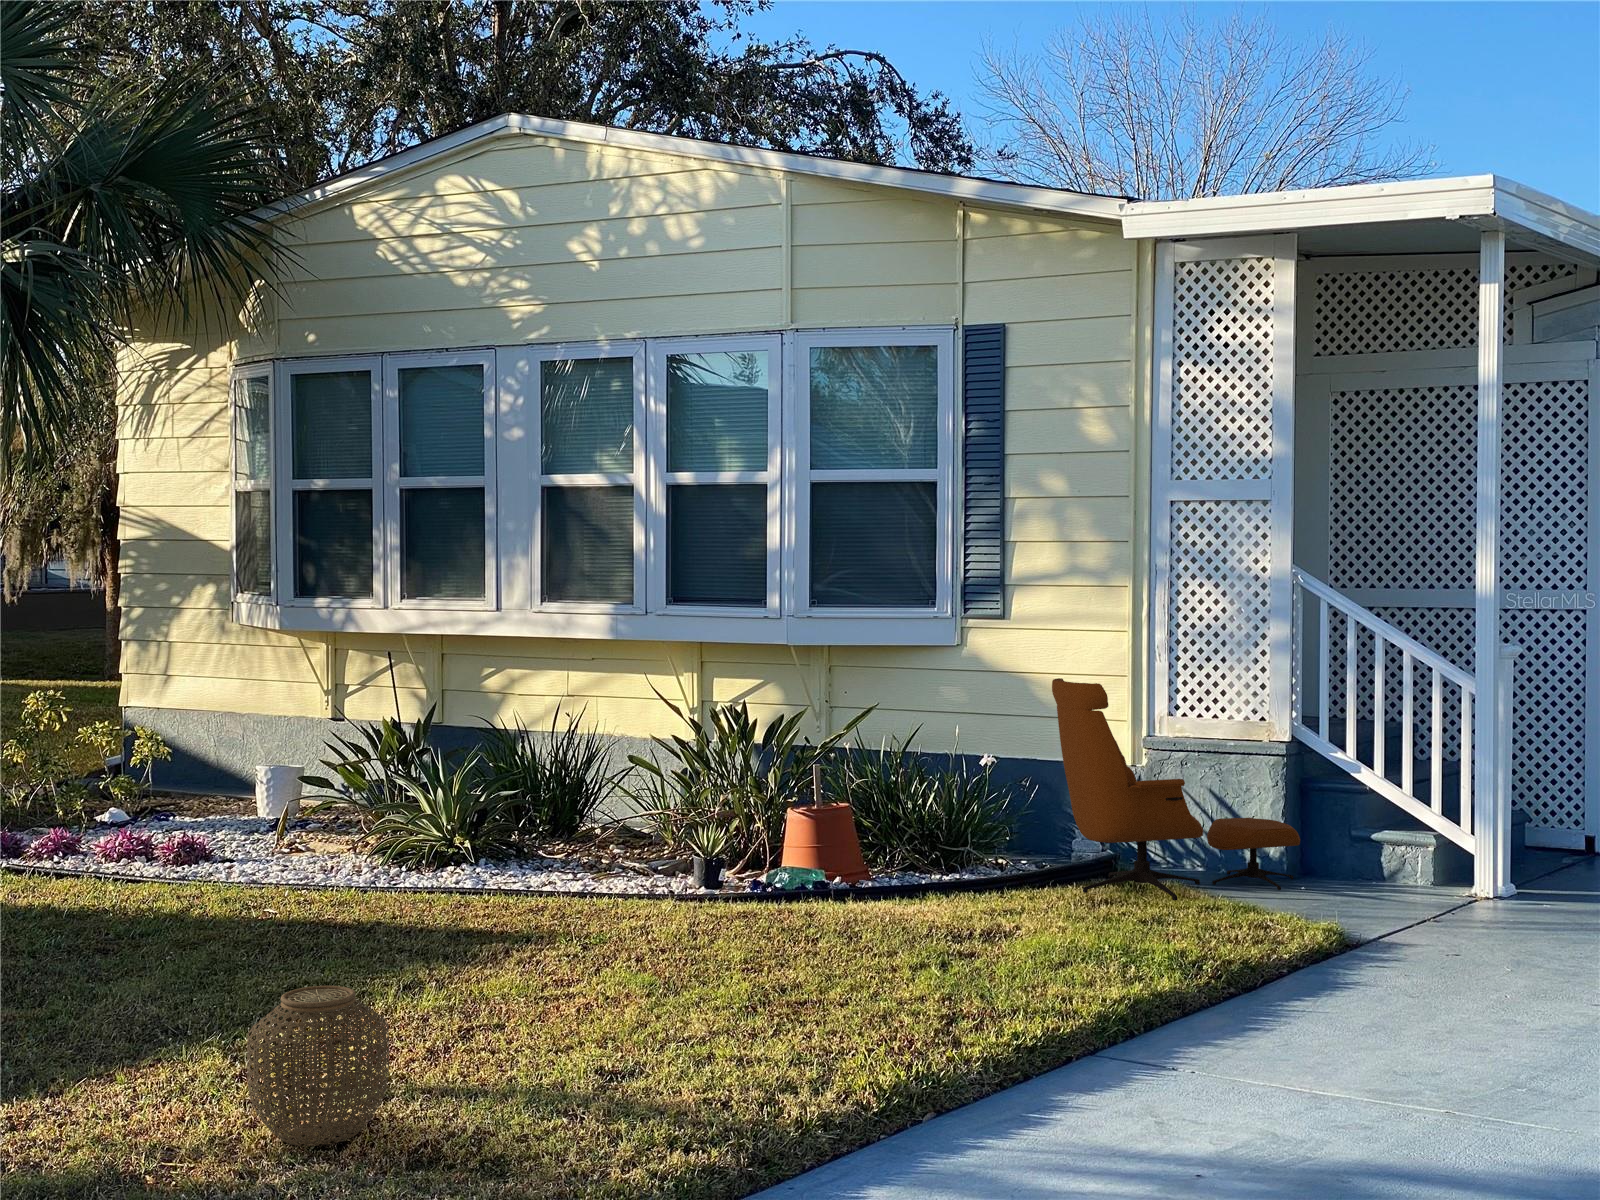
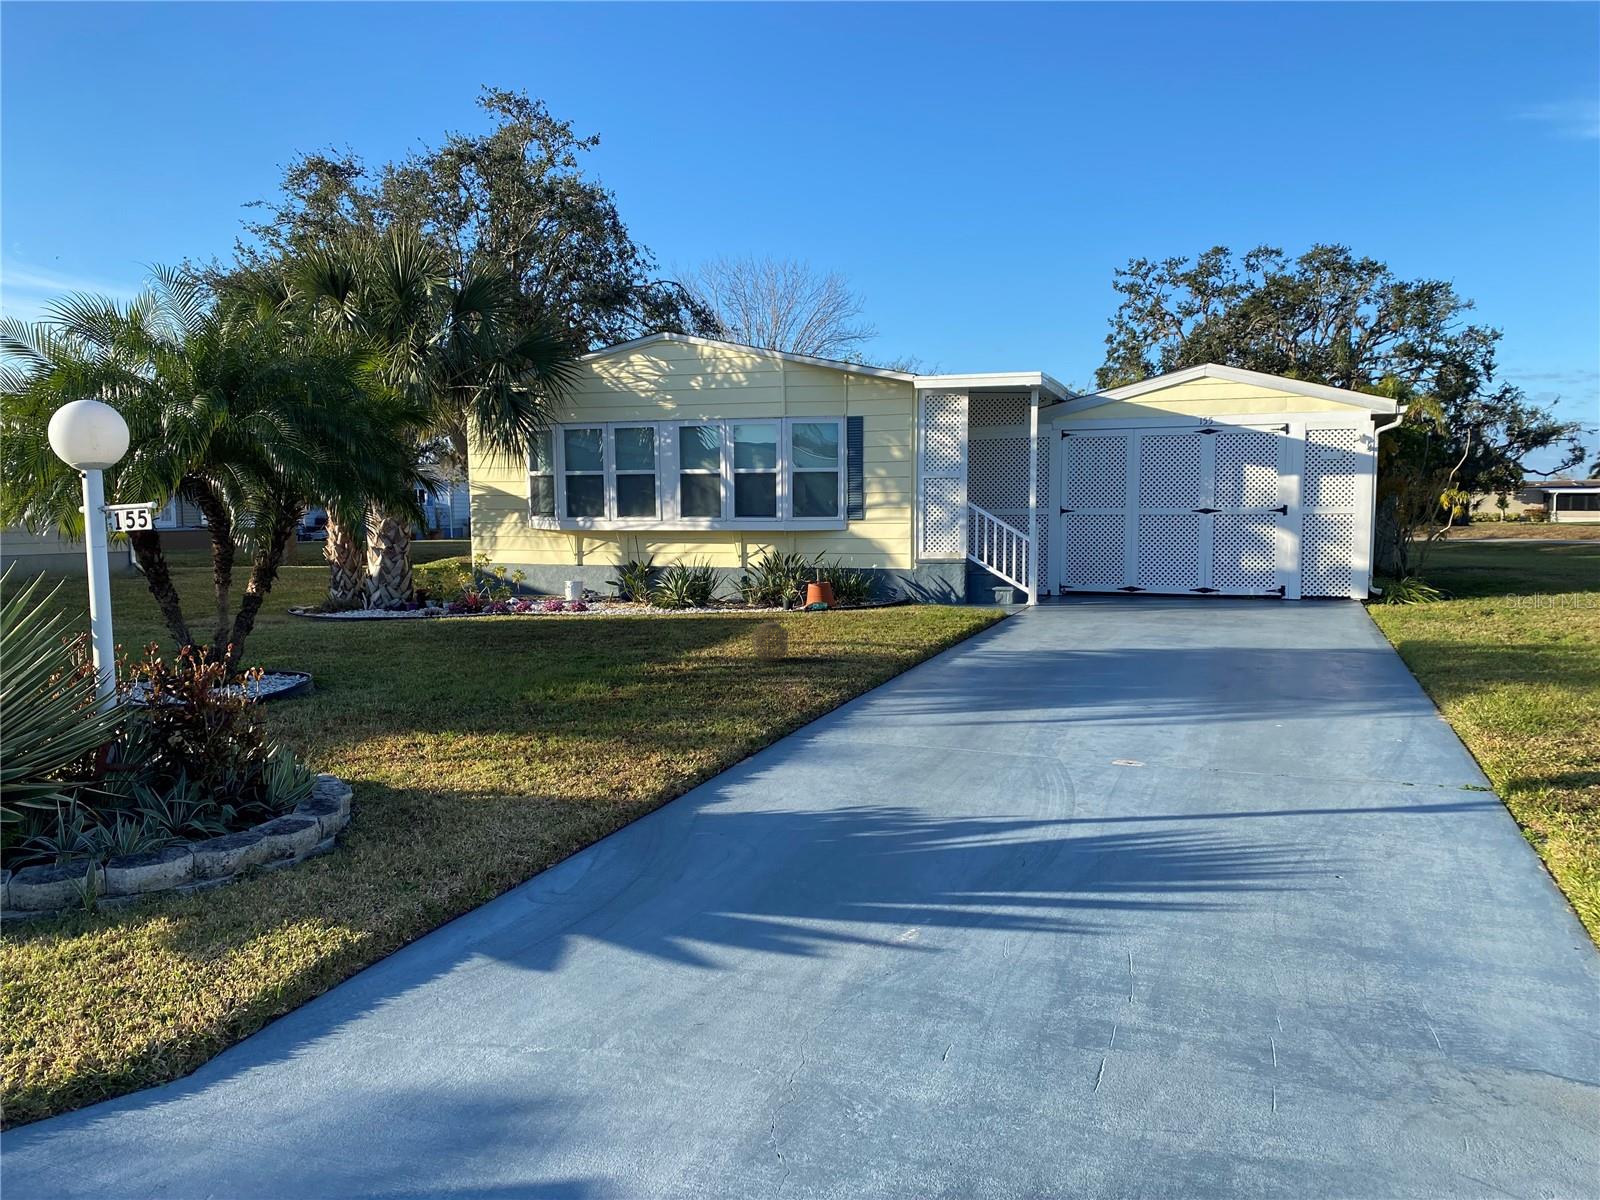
lounge chair: present [1052,678,1300,900] -> none [894,540,972,612]

